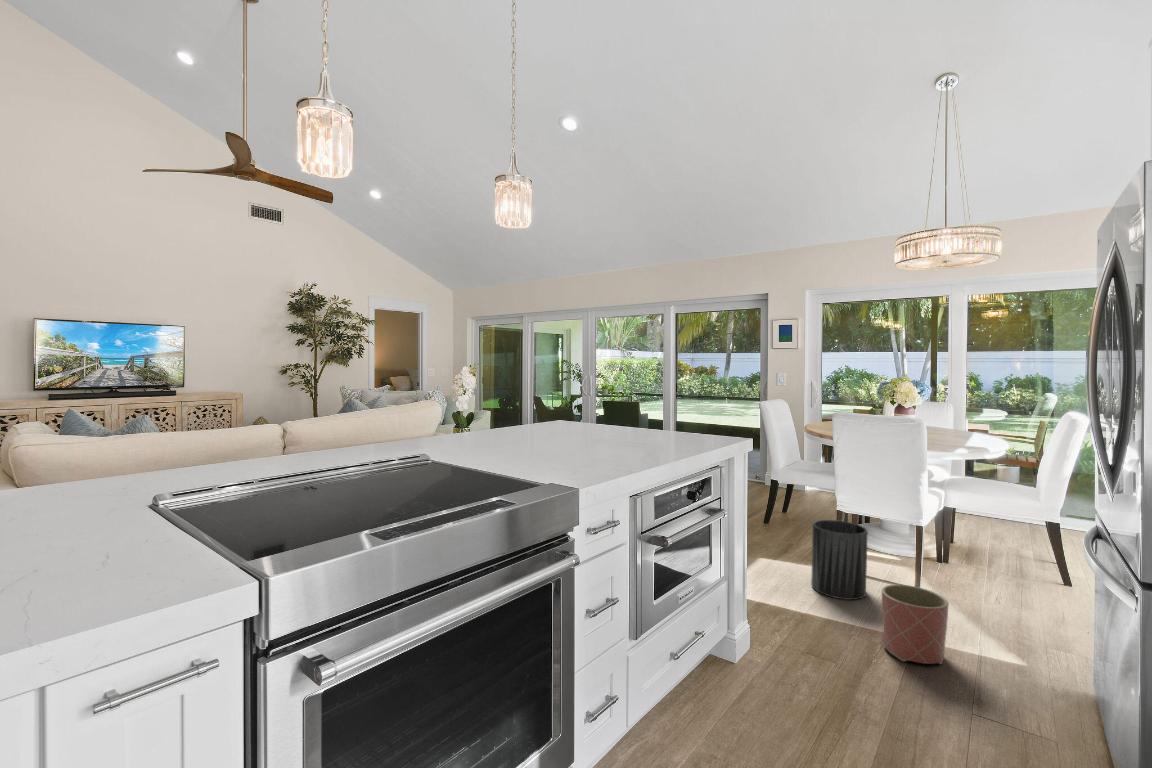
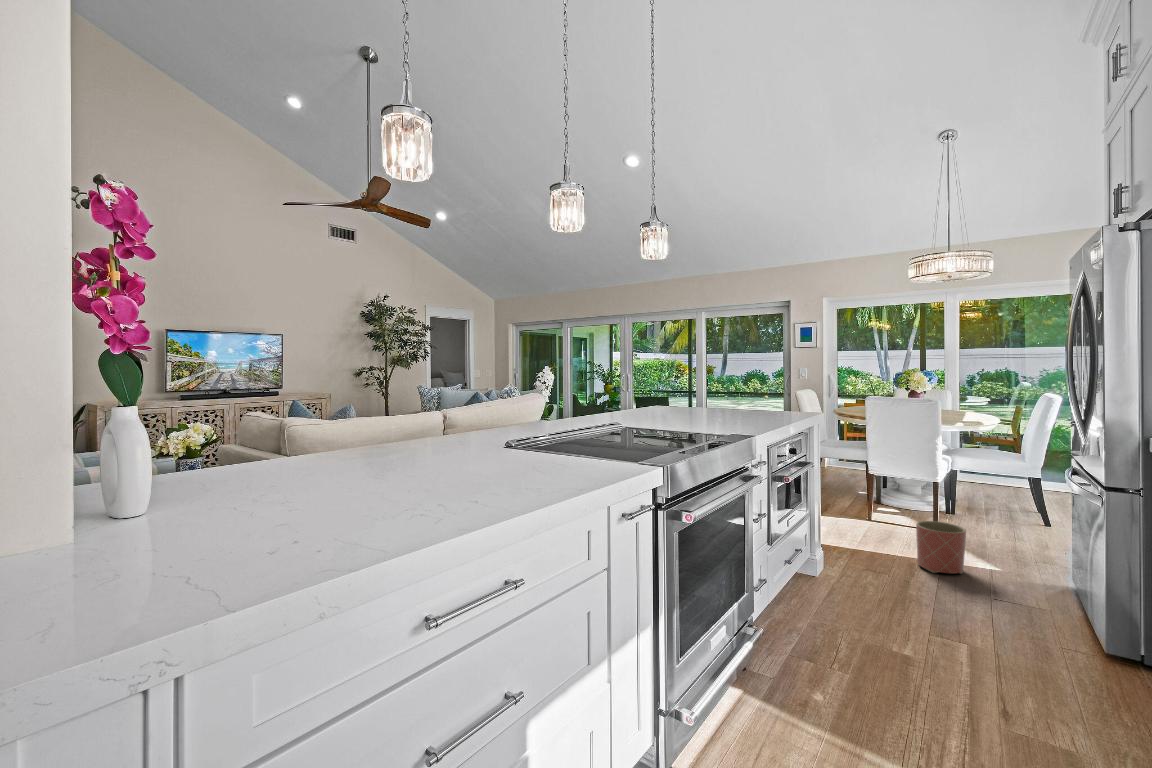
trash can: present [811,520,868,600] -> none [853,481,897,539]

